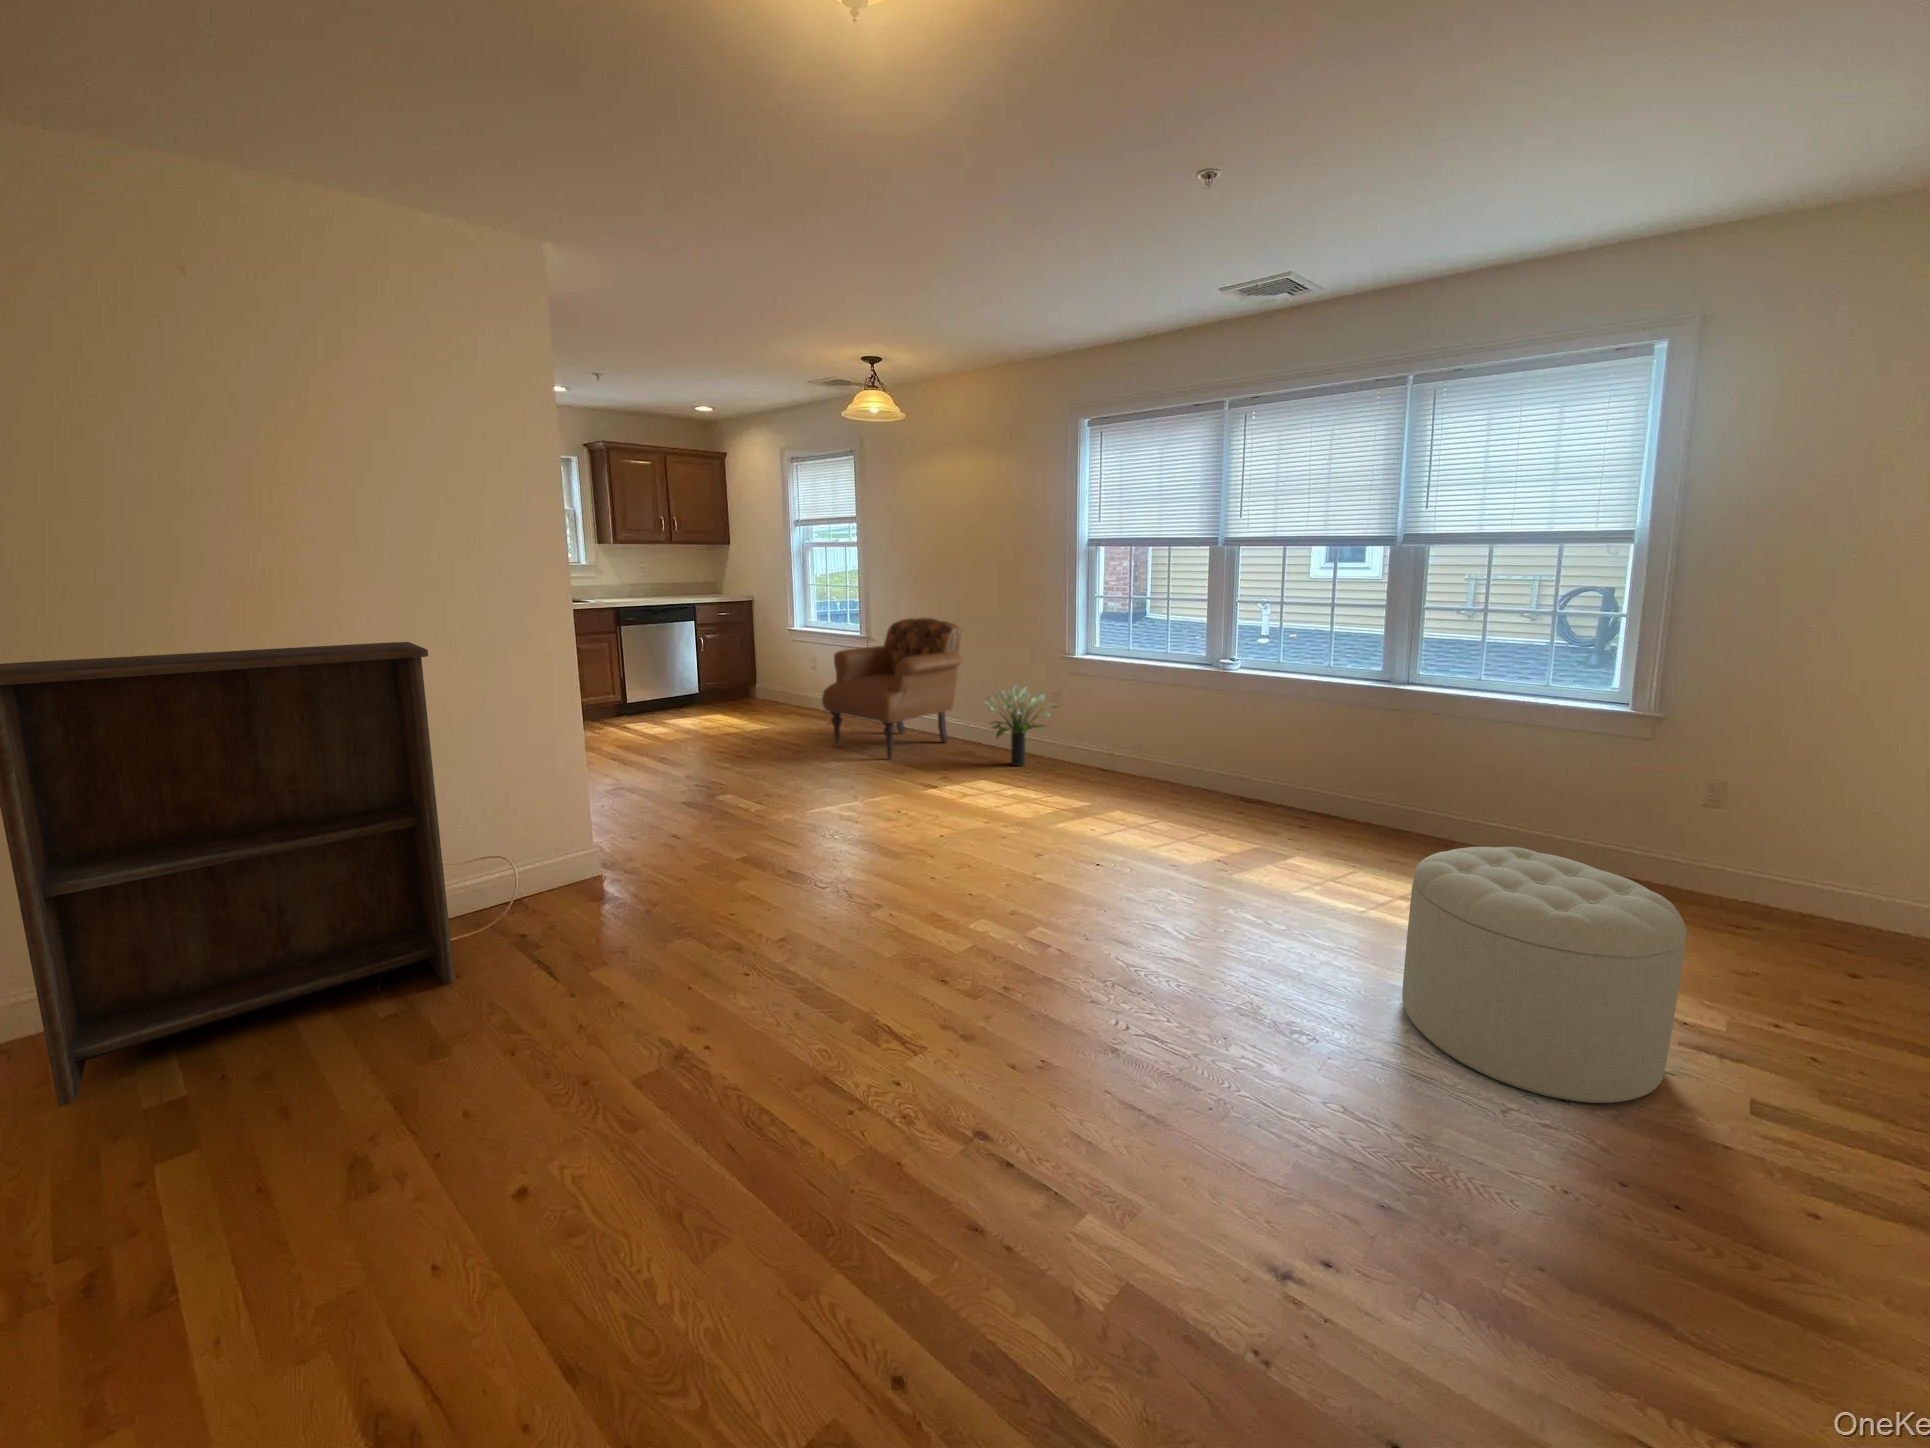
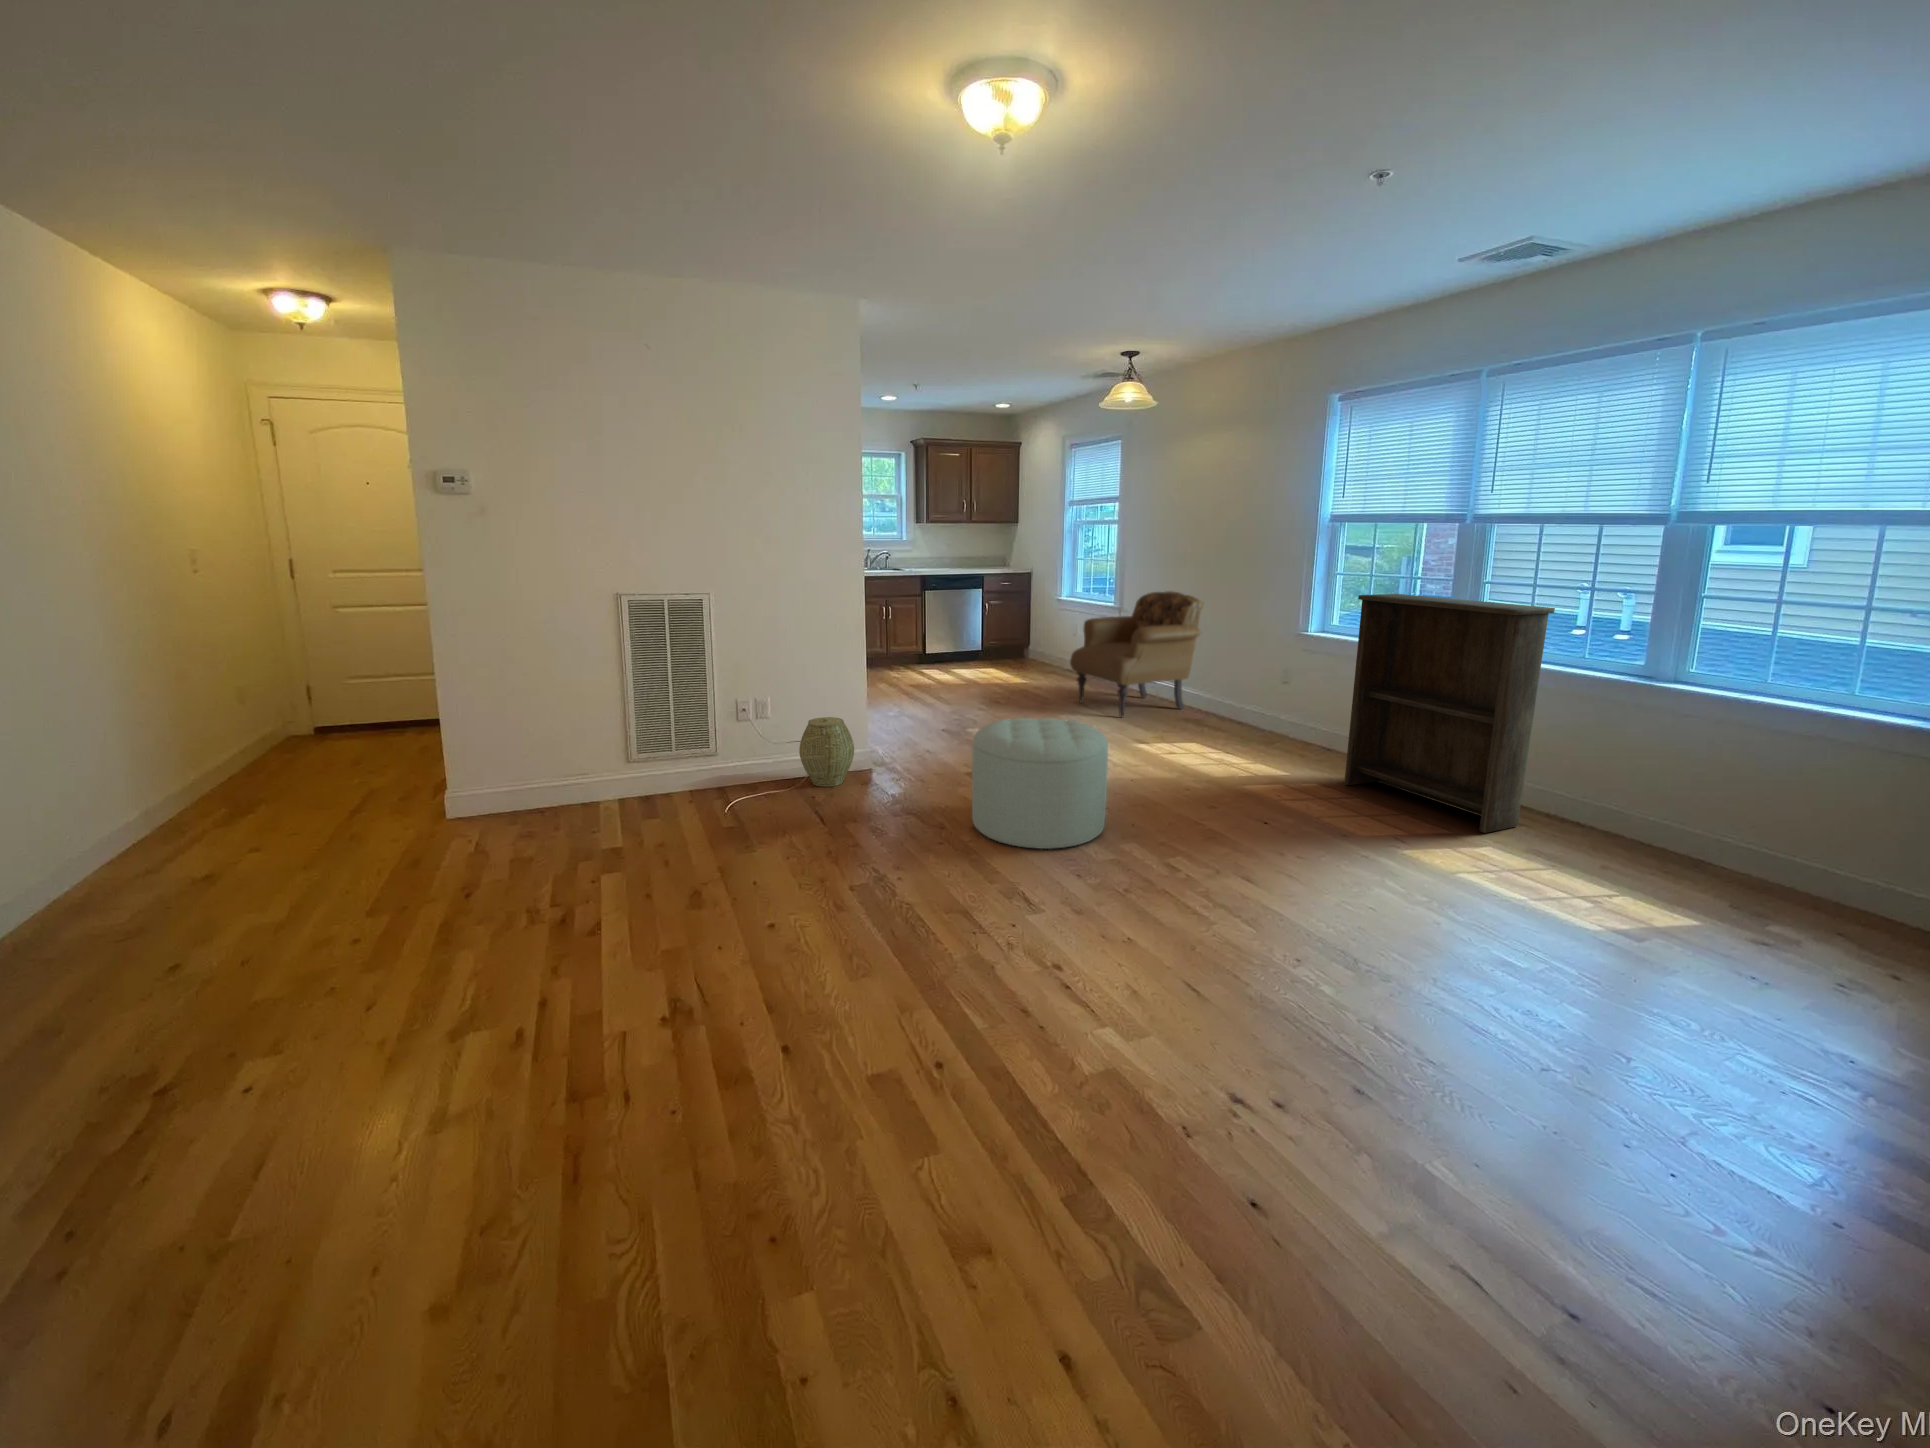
bookshelf: present [0,642,455,1106] -> present [1344,594,1555,833]
potted plant: present [982,685,1057,766] -> none [1208,658,1286,736]
woven basket: none [470,812,564,919] -> present [799,717,854,787]
ottoman: present [1402,847,1687,1103] -> present [972,718,1108,849]

